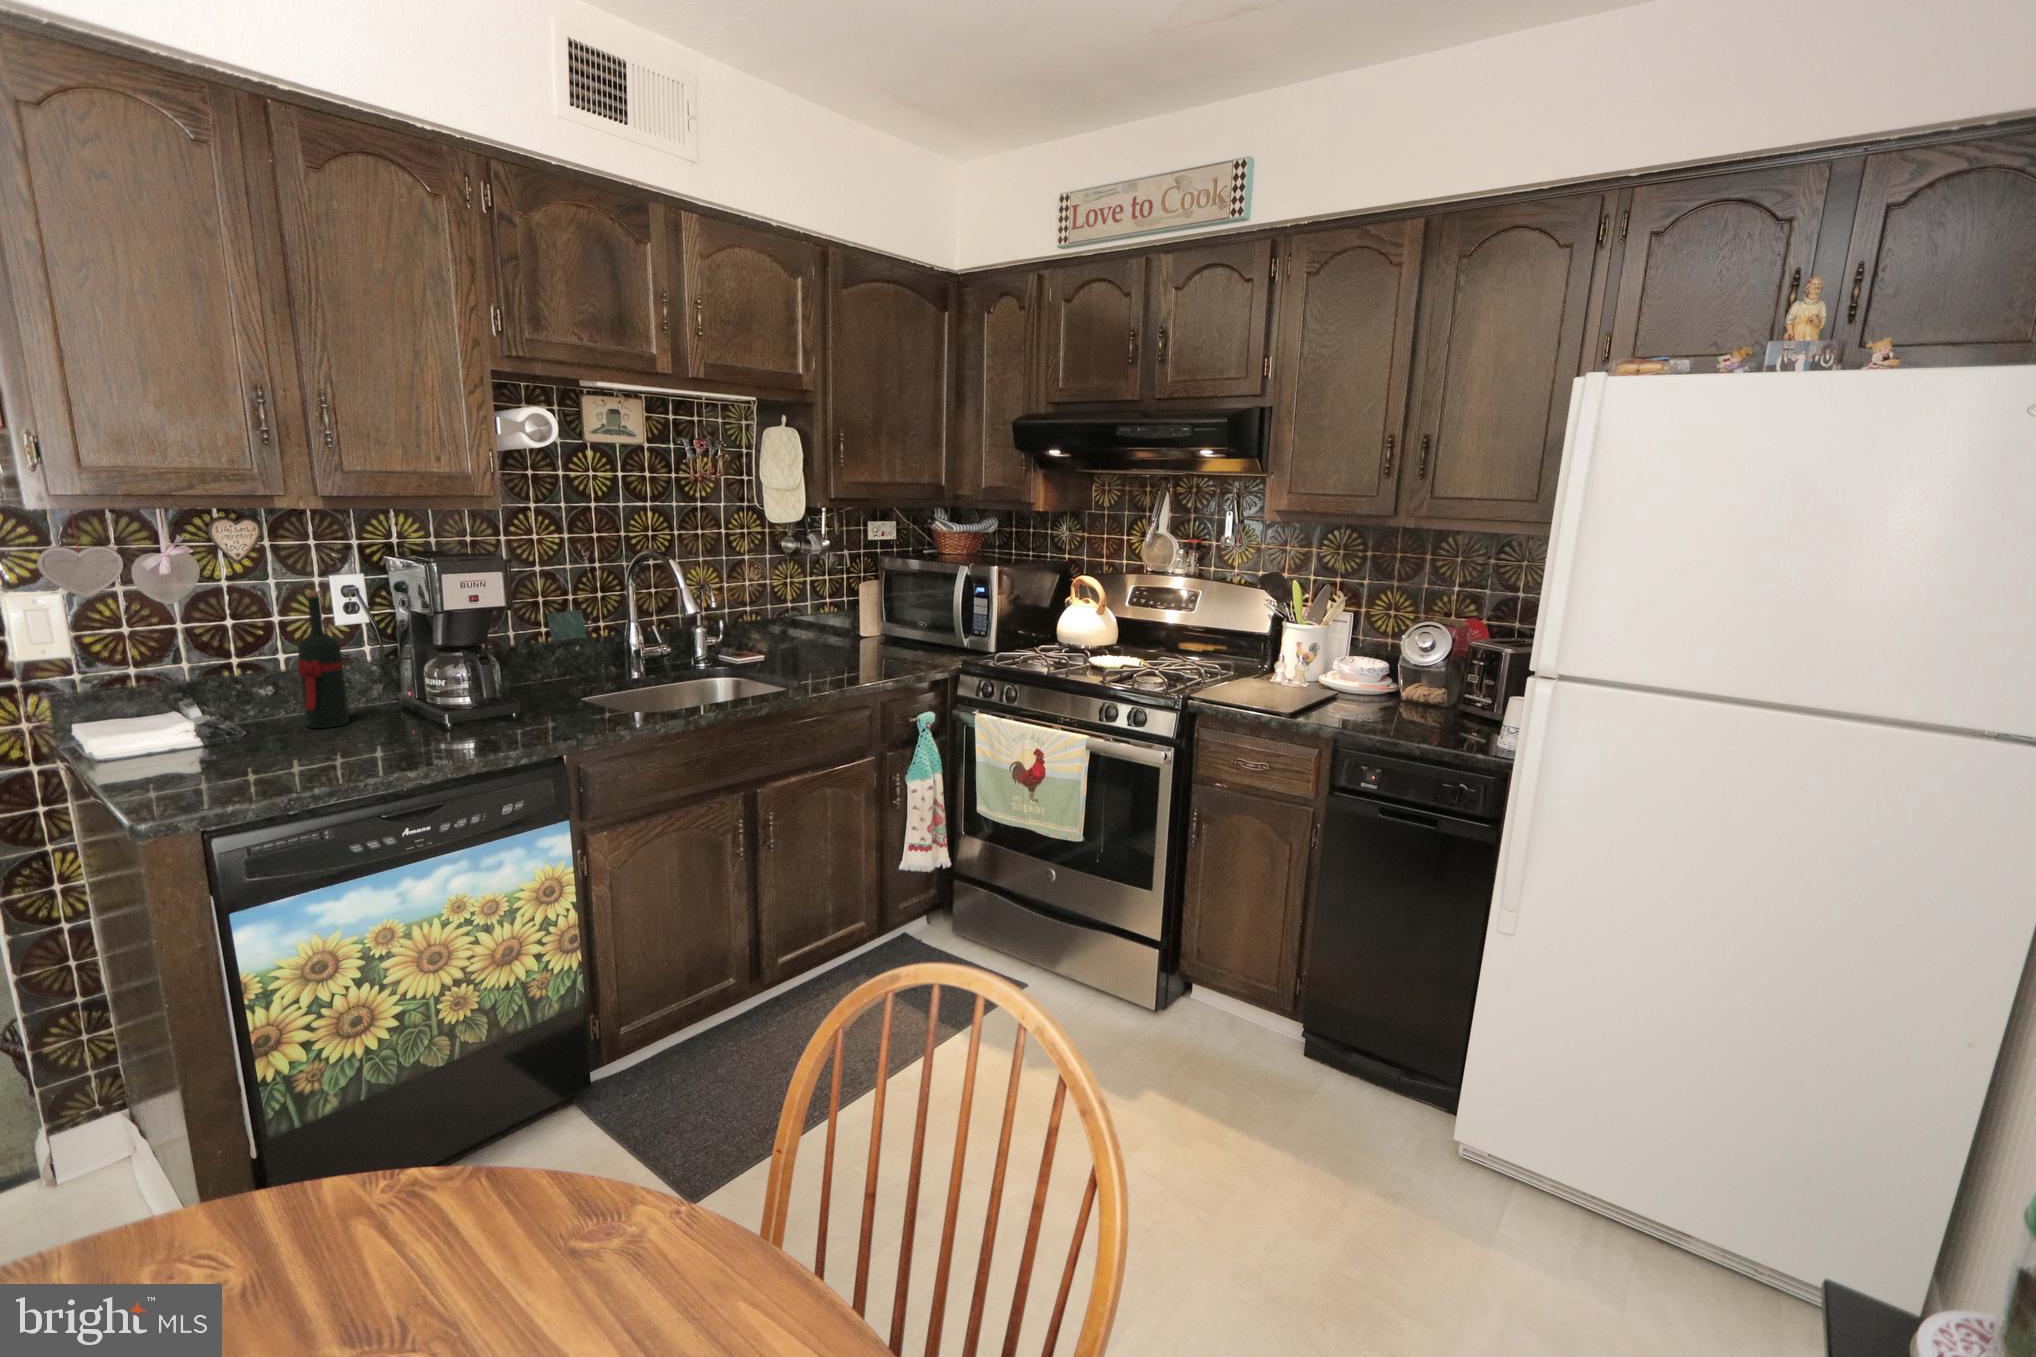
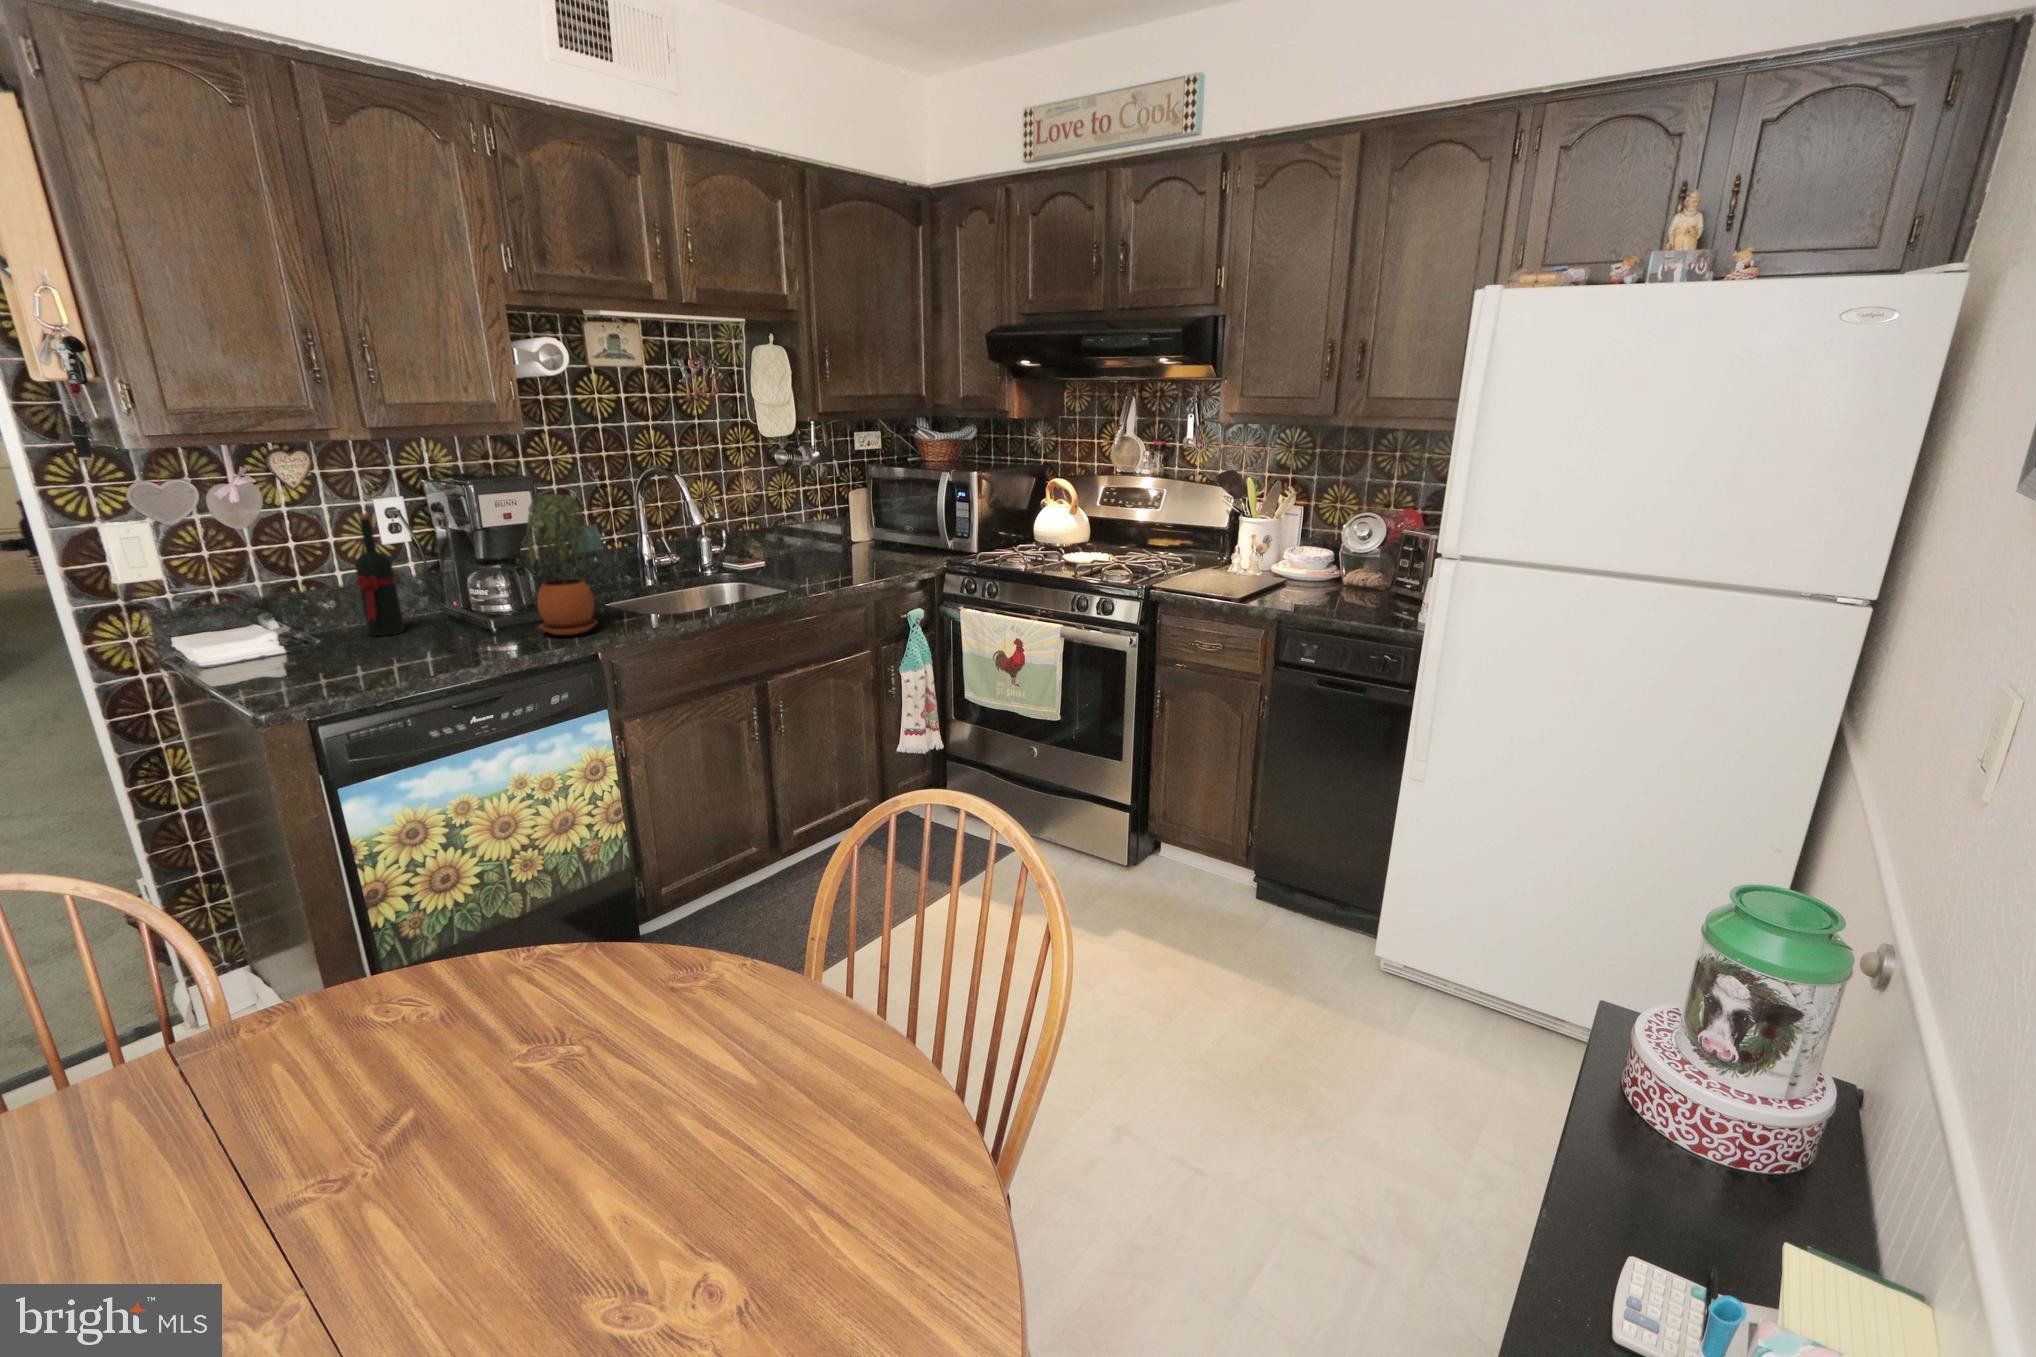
potted plant: none [487,573,567,733] -> present [525,494,597,635]

